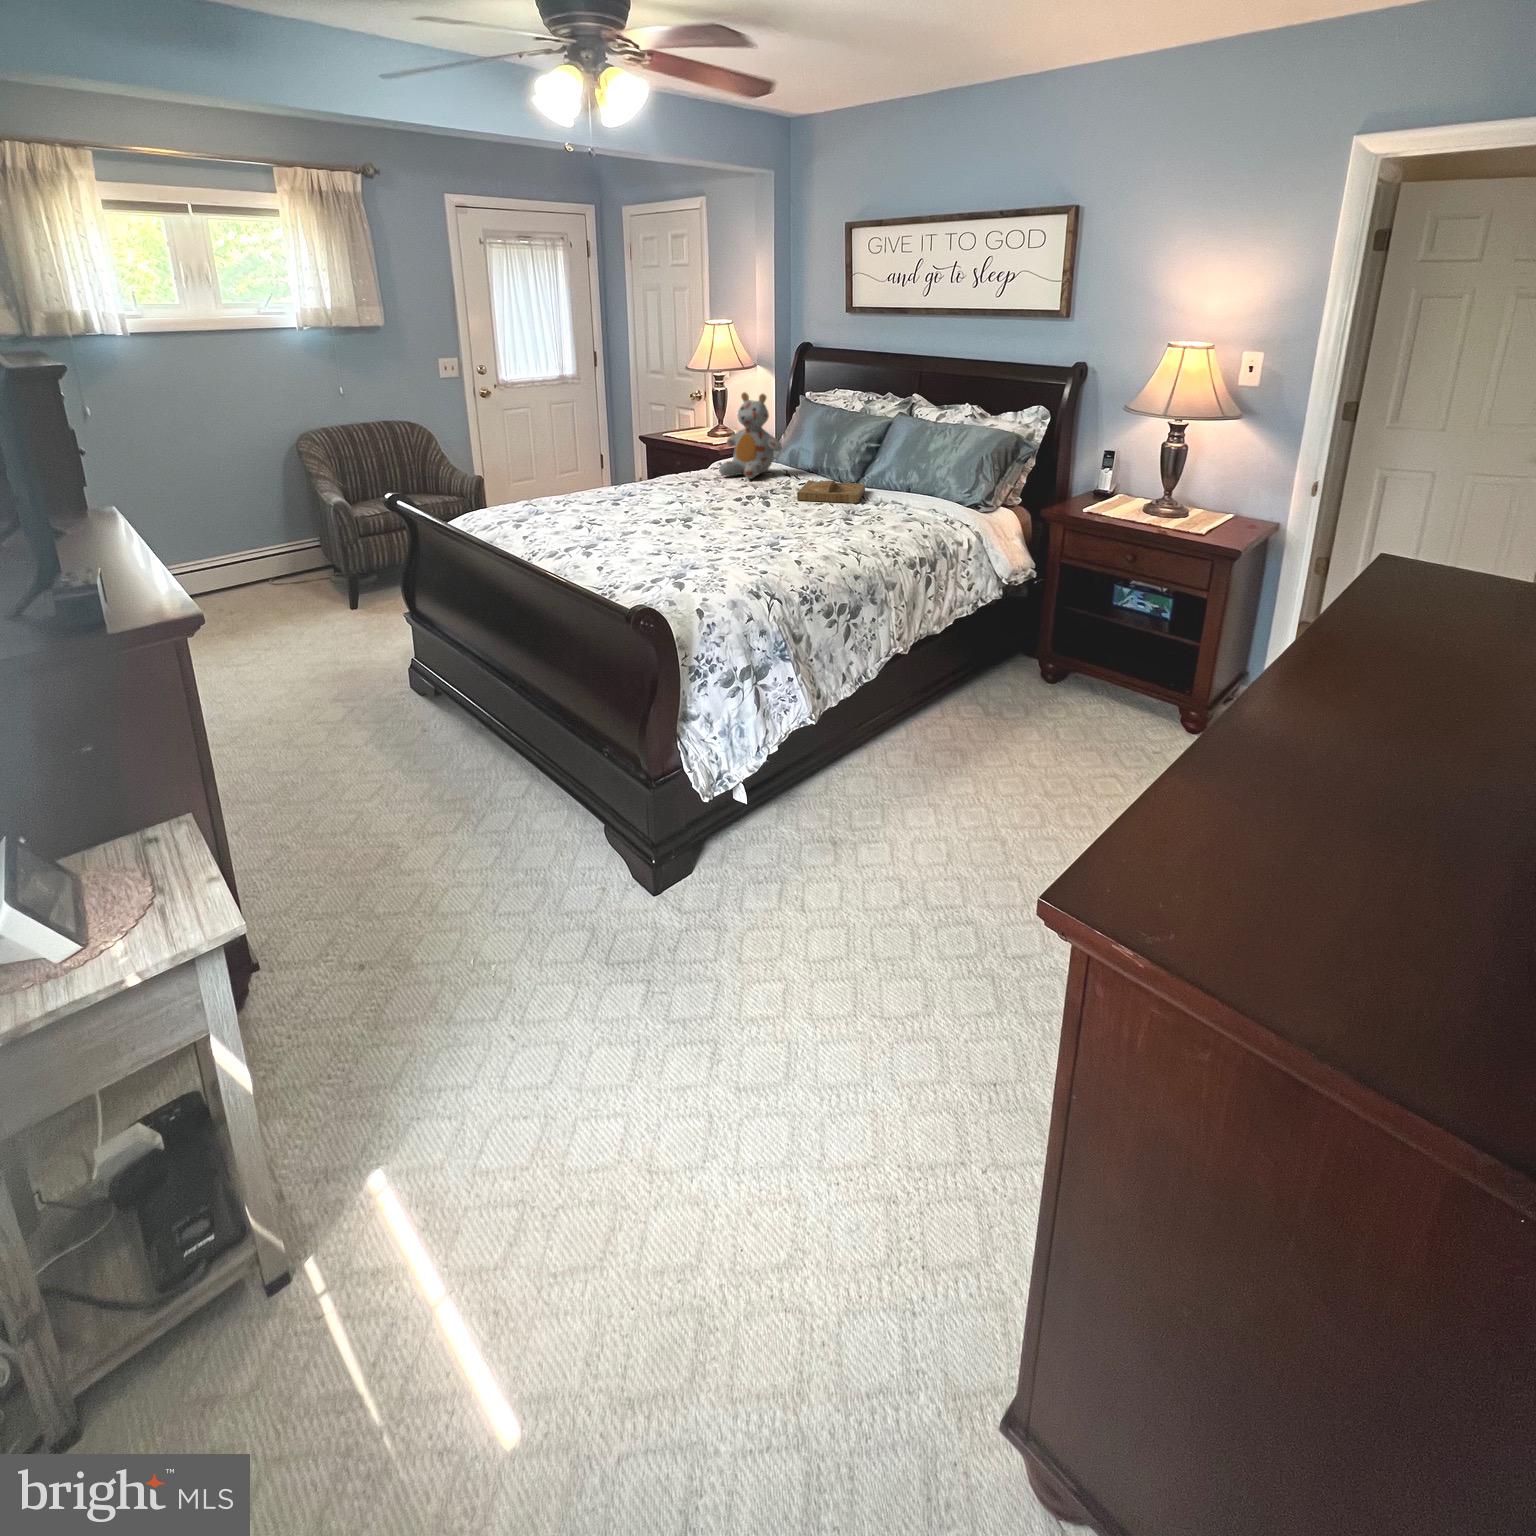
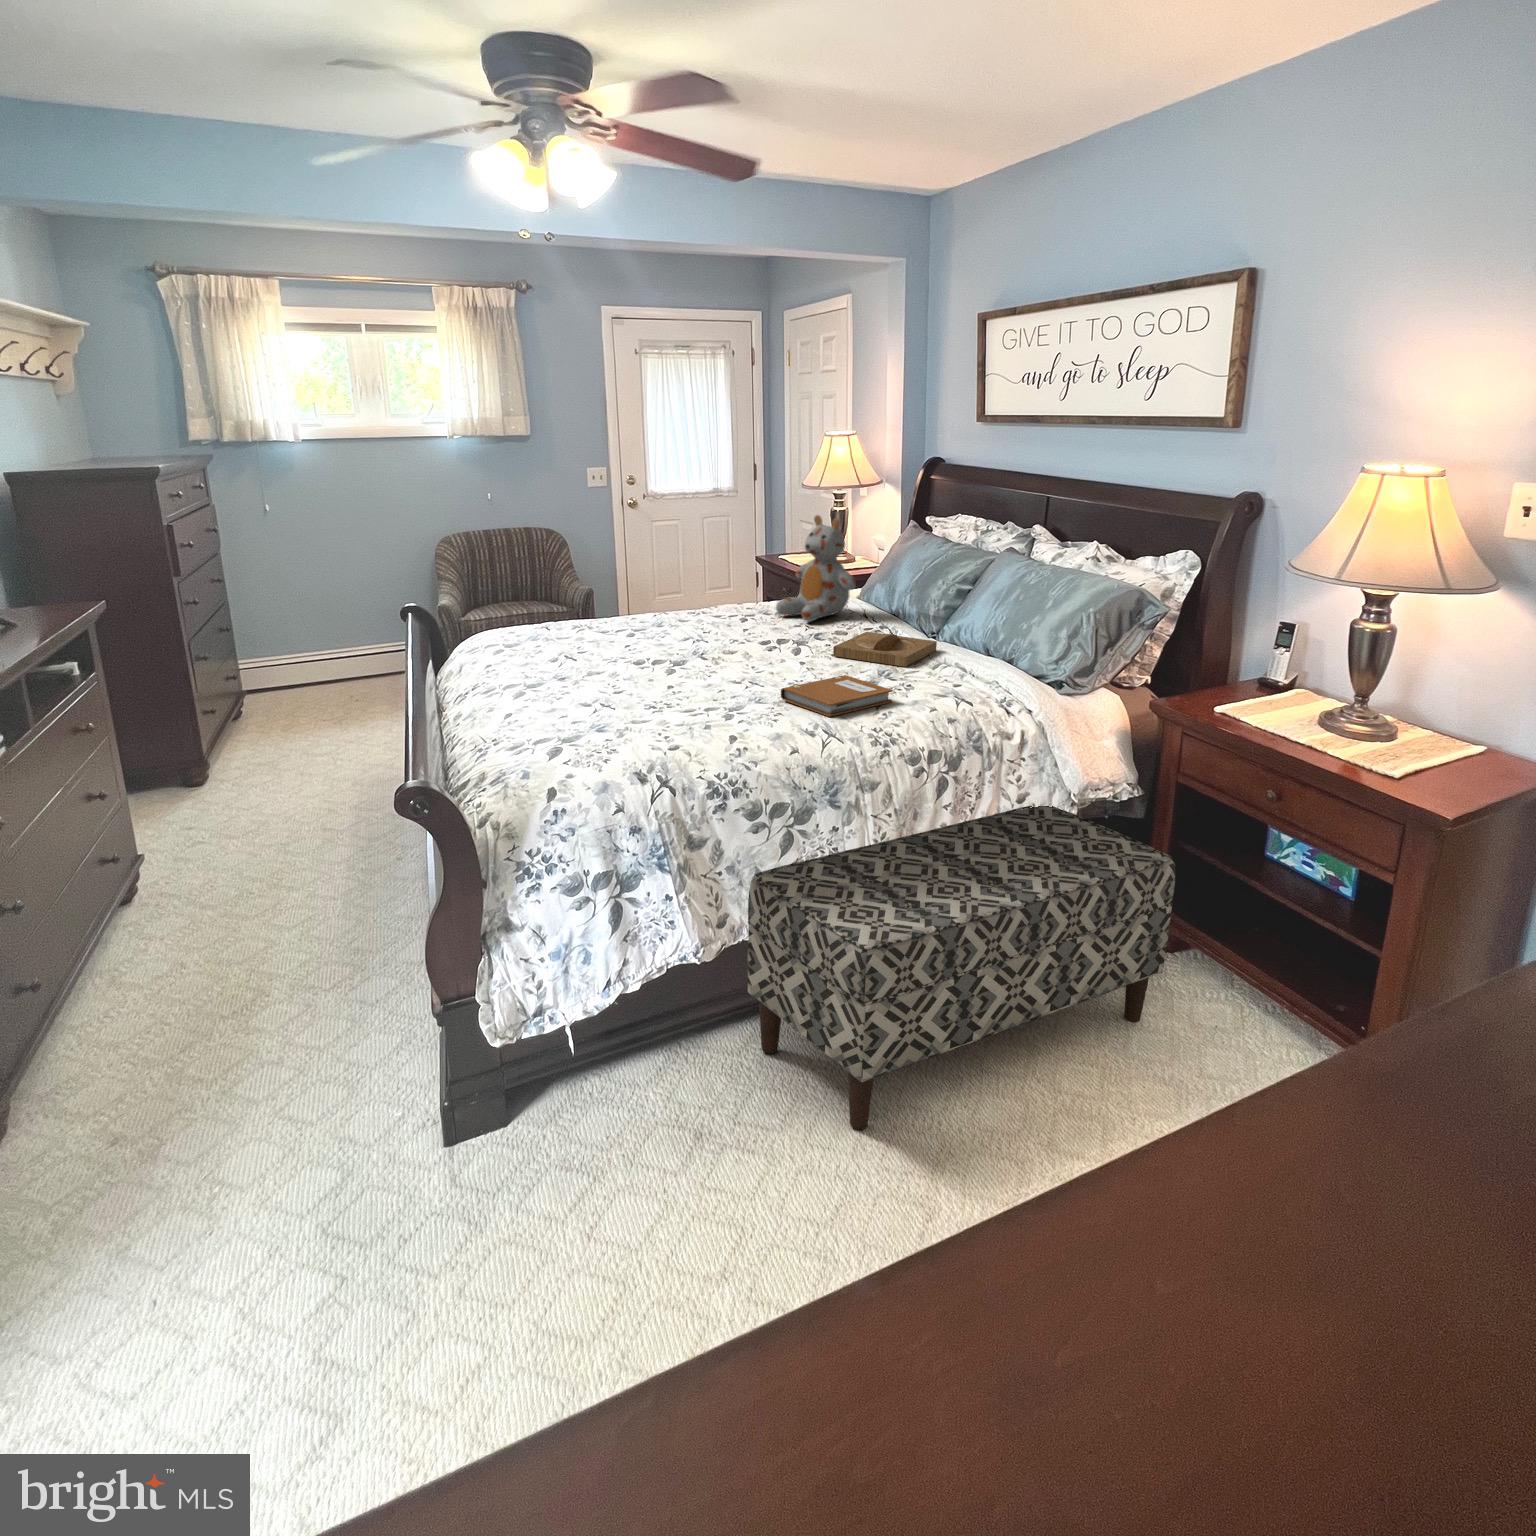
notebook: none [797,510,877,539] -> present [781,675,893,717]
bench: none [827,592,1095,829] -> present [748,806,1175,1129]

